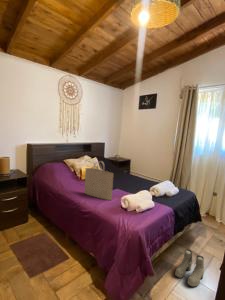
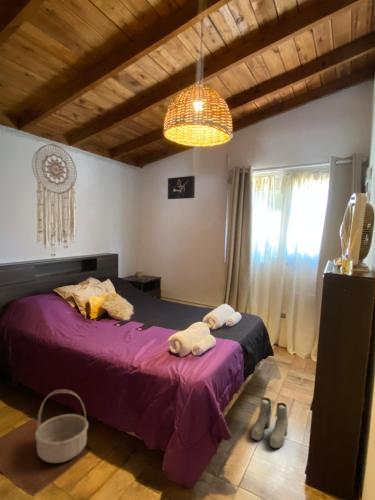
tote bag: present [85,162,113,200] -> none [103,285,151,344]
basket: none [41,219,71,261] -> present [35,390,88,463]

